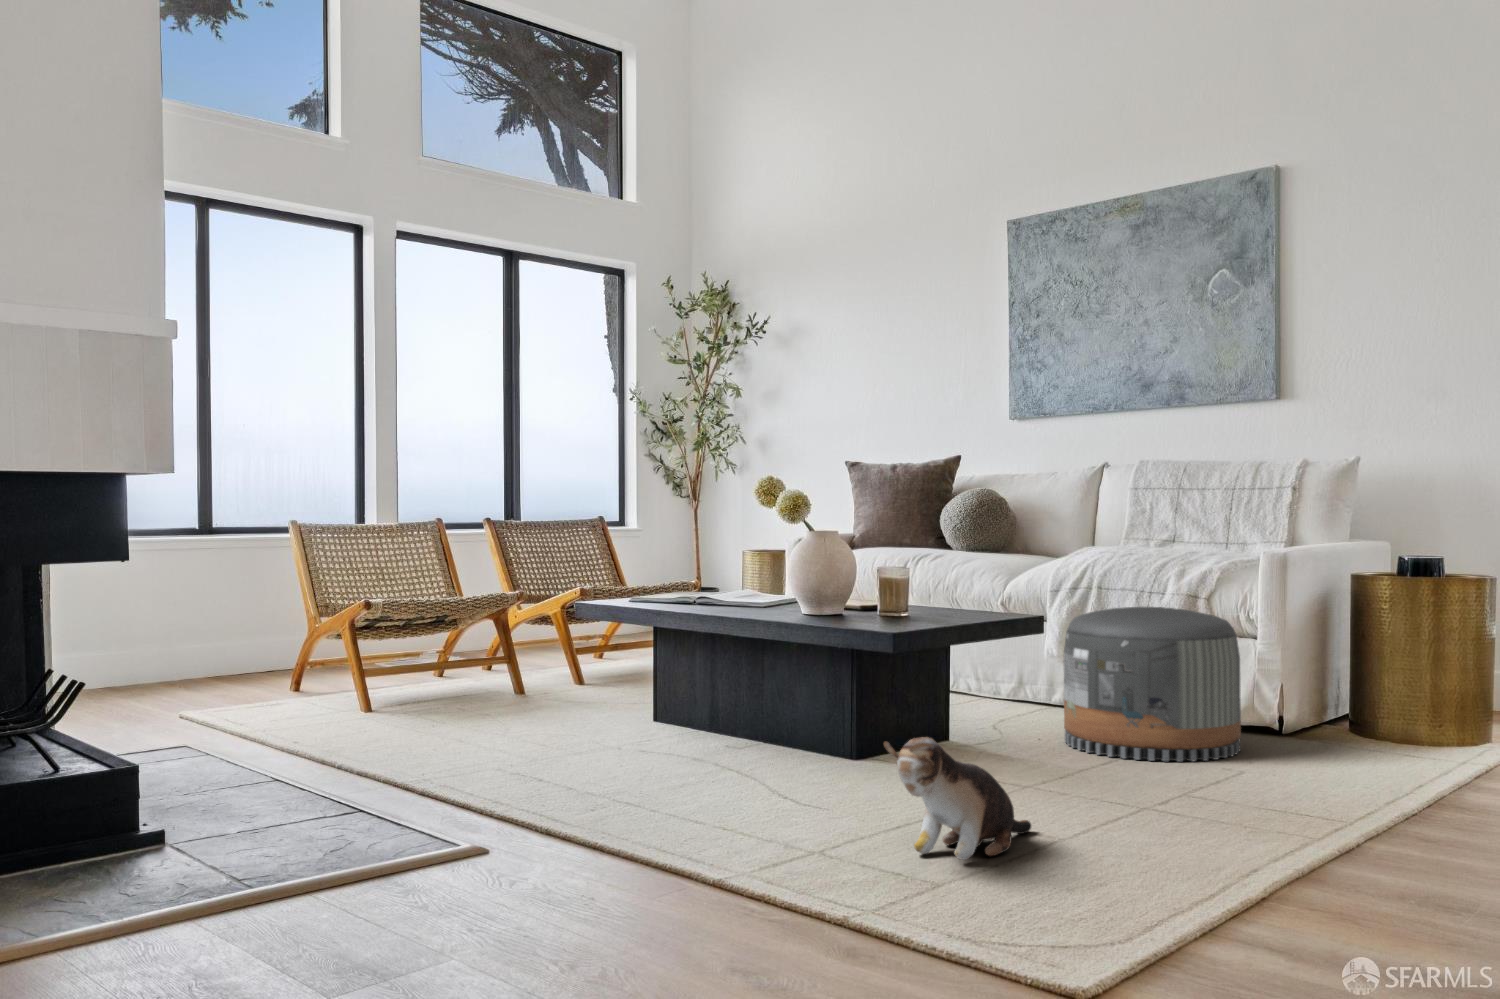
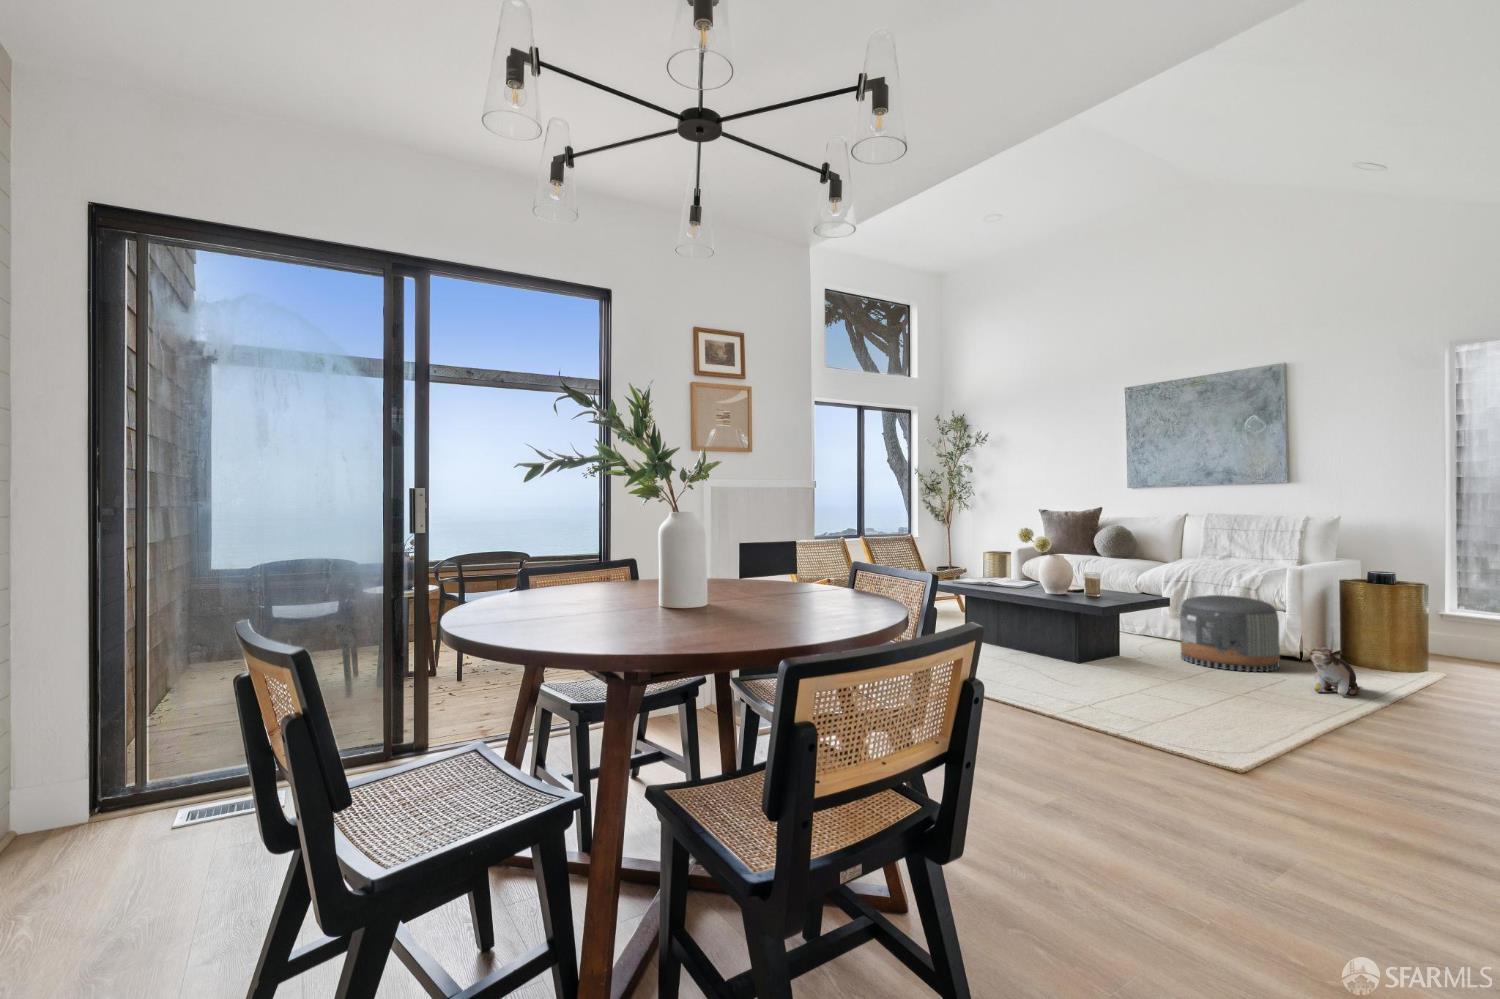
plush toy: present [884,737,1031,860] -> present [1305,647,1359,695]

